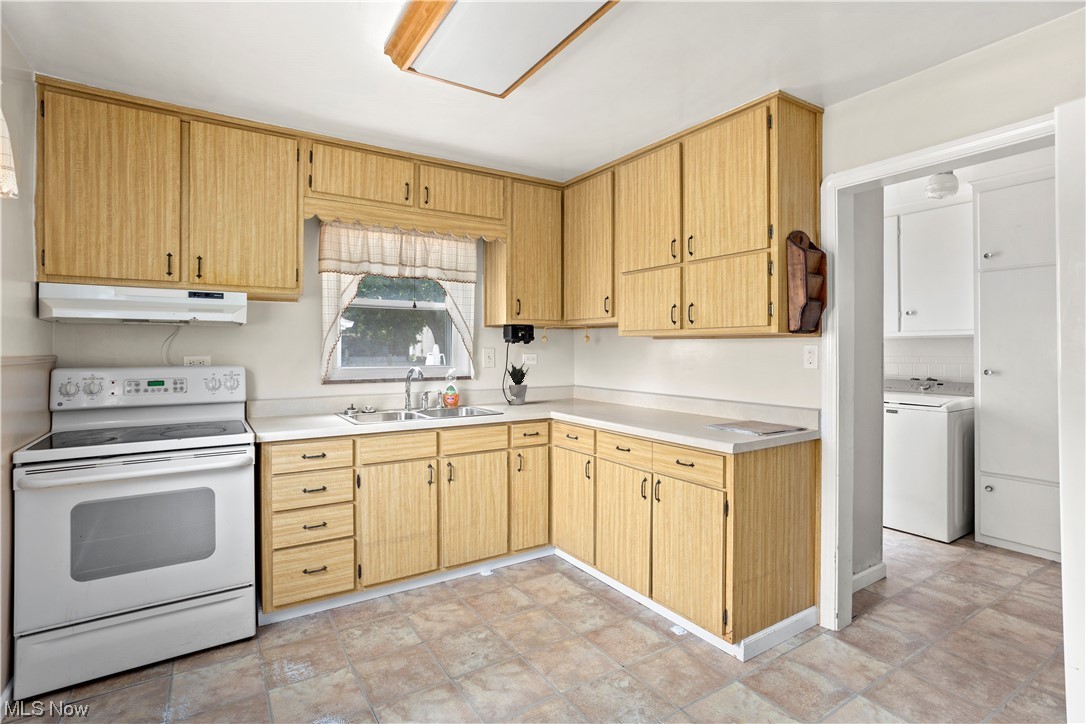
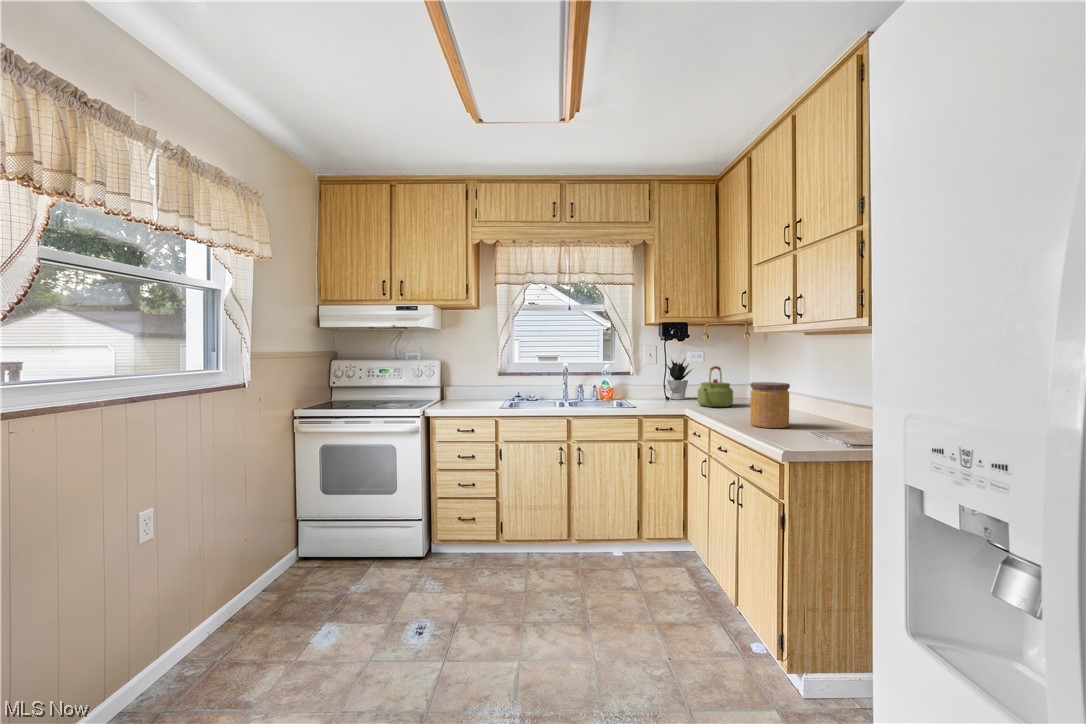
kettle: none [550,368,583,408] -> present [697,366,733,407]
jar: none [634,379,666,419] -> present [750,382,790,428]

